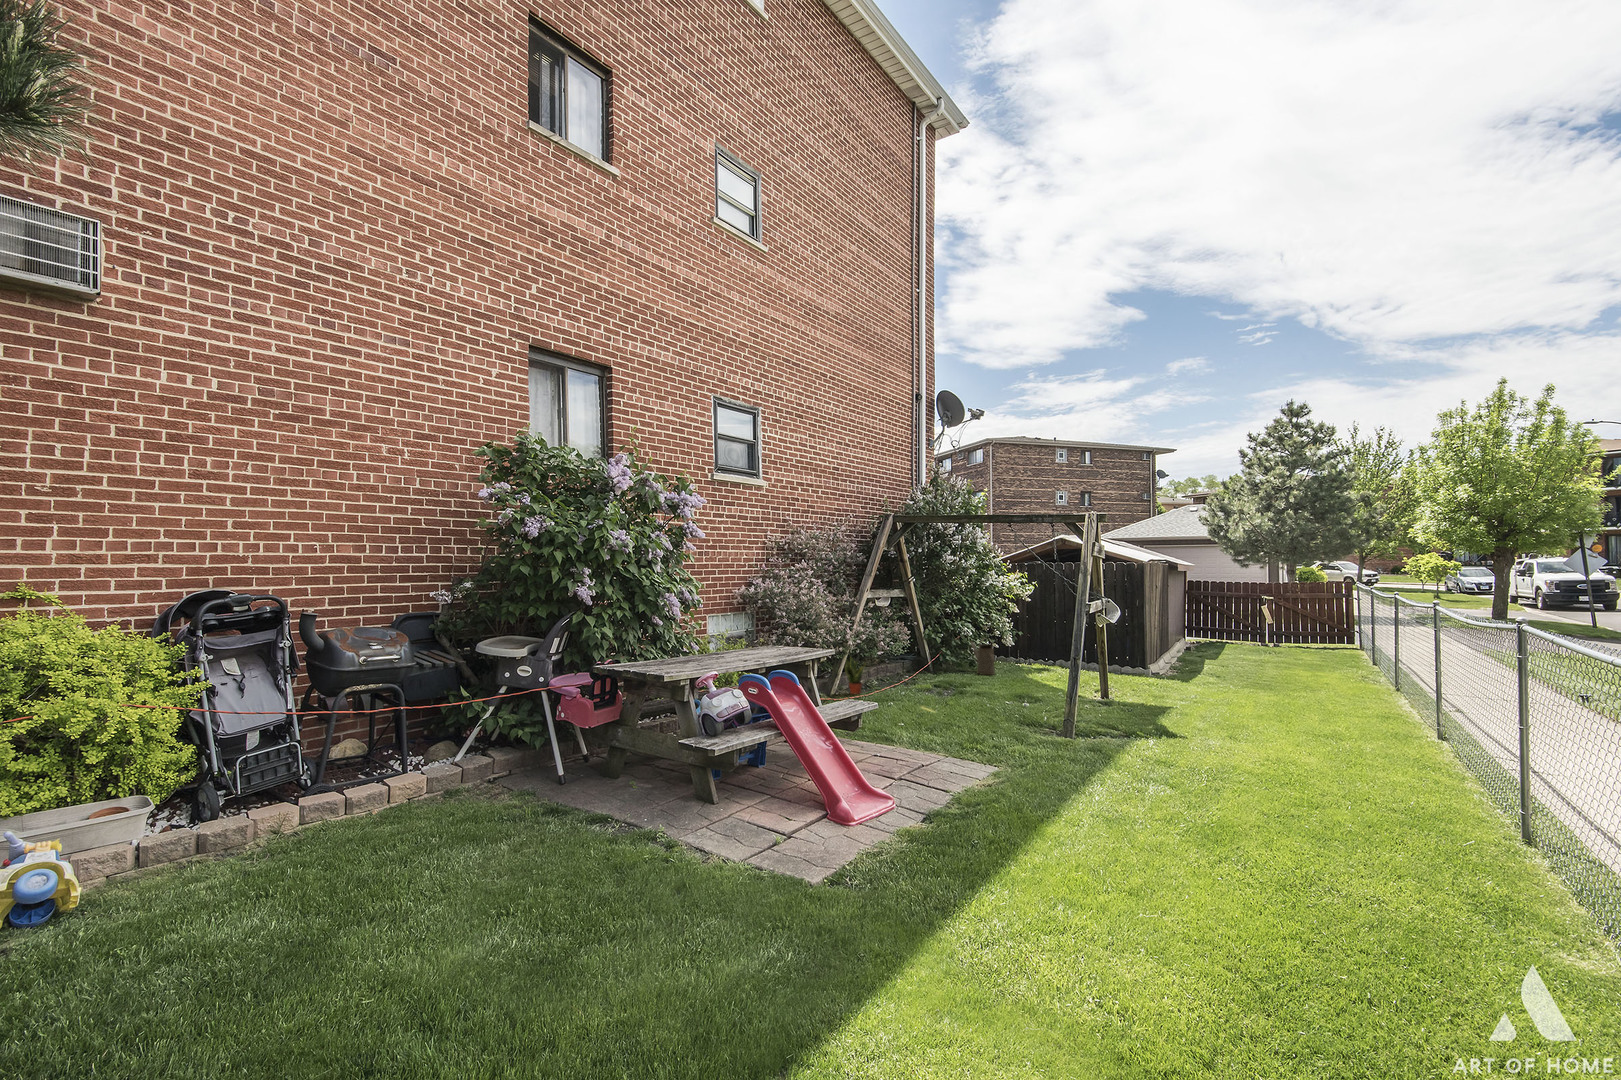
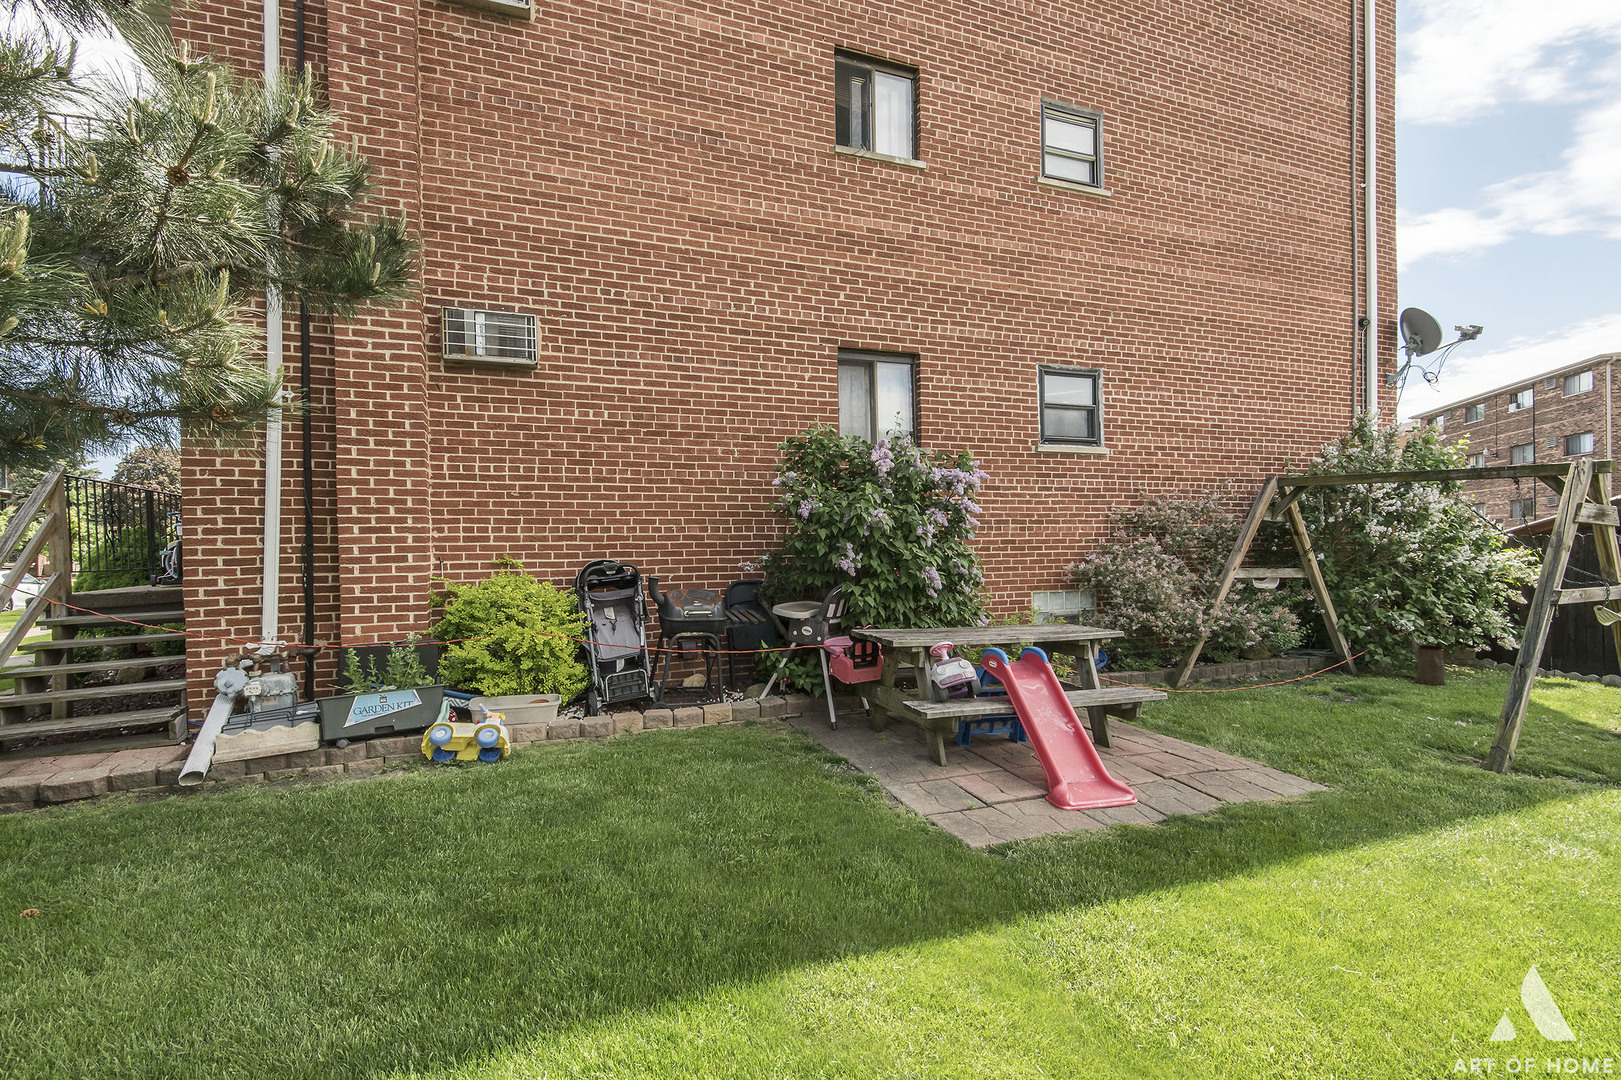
potted plant: present [845,658,866,694] -> none [1189,643,1217,689]

